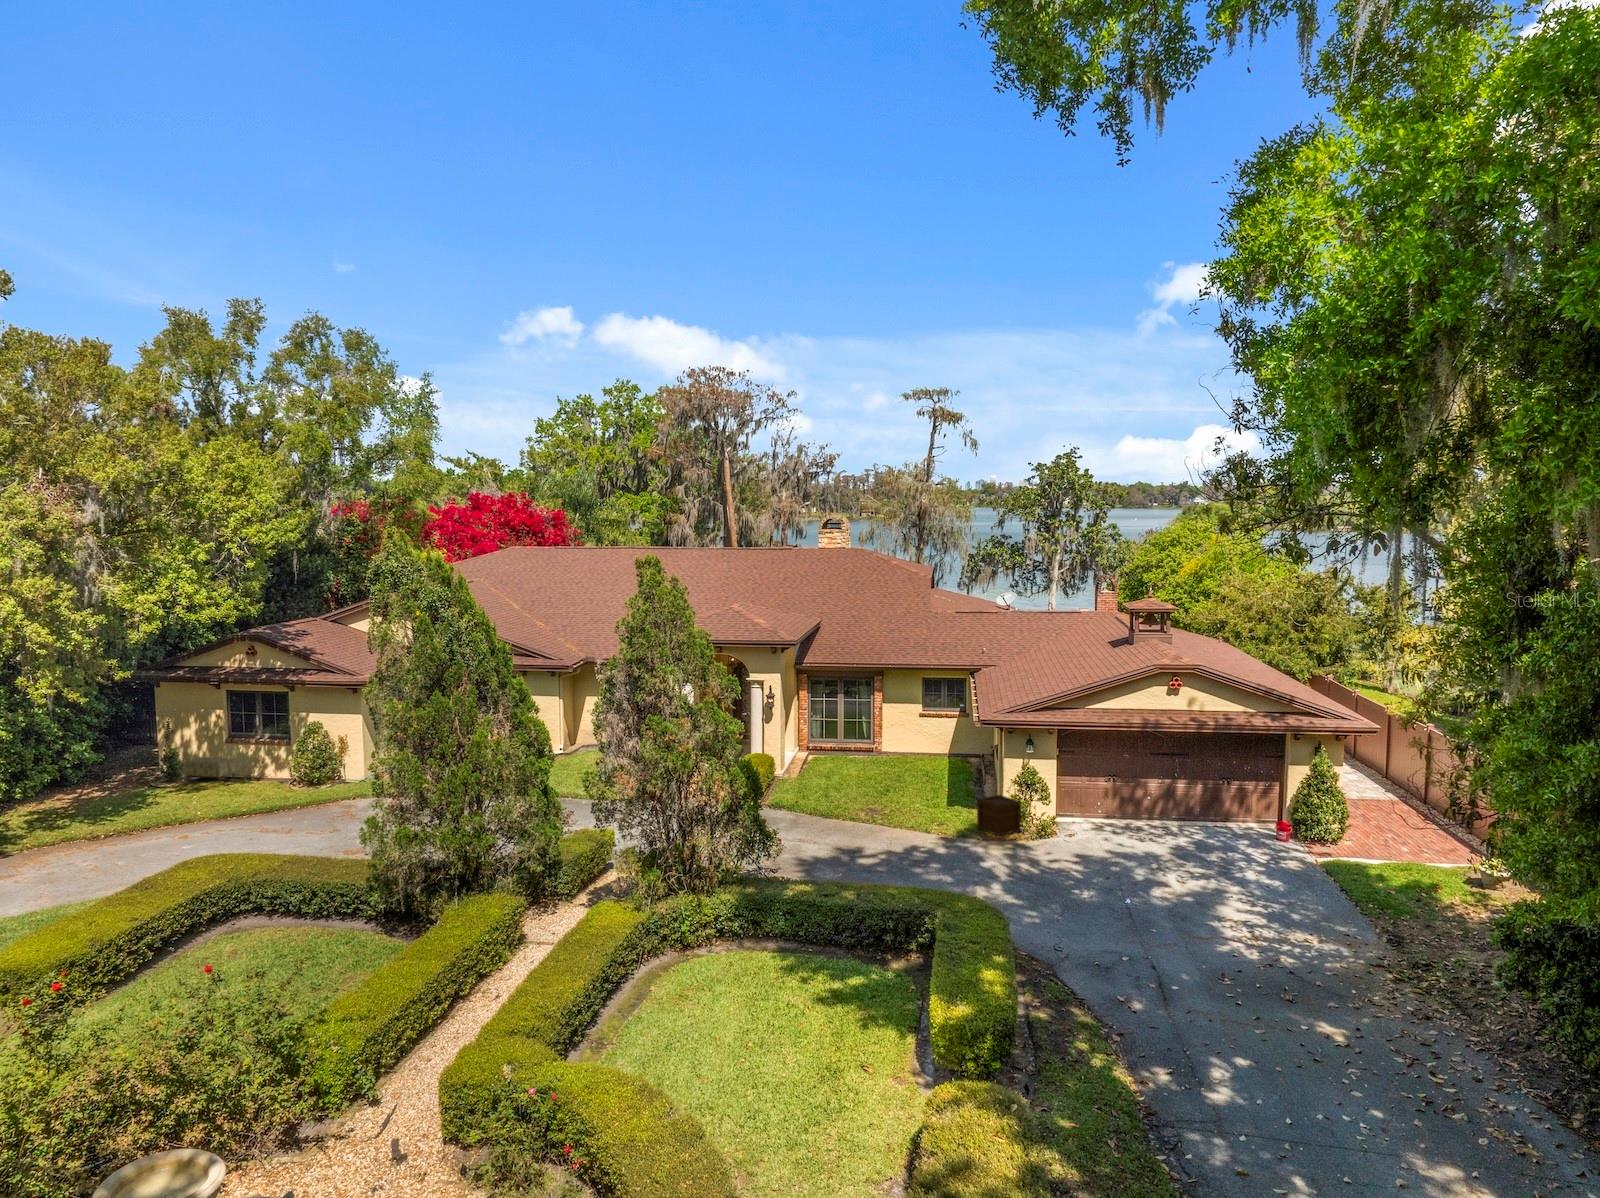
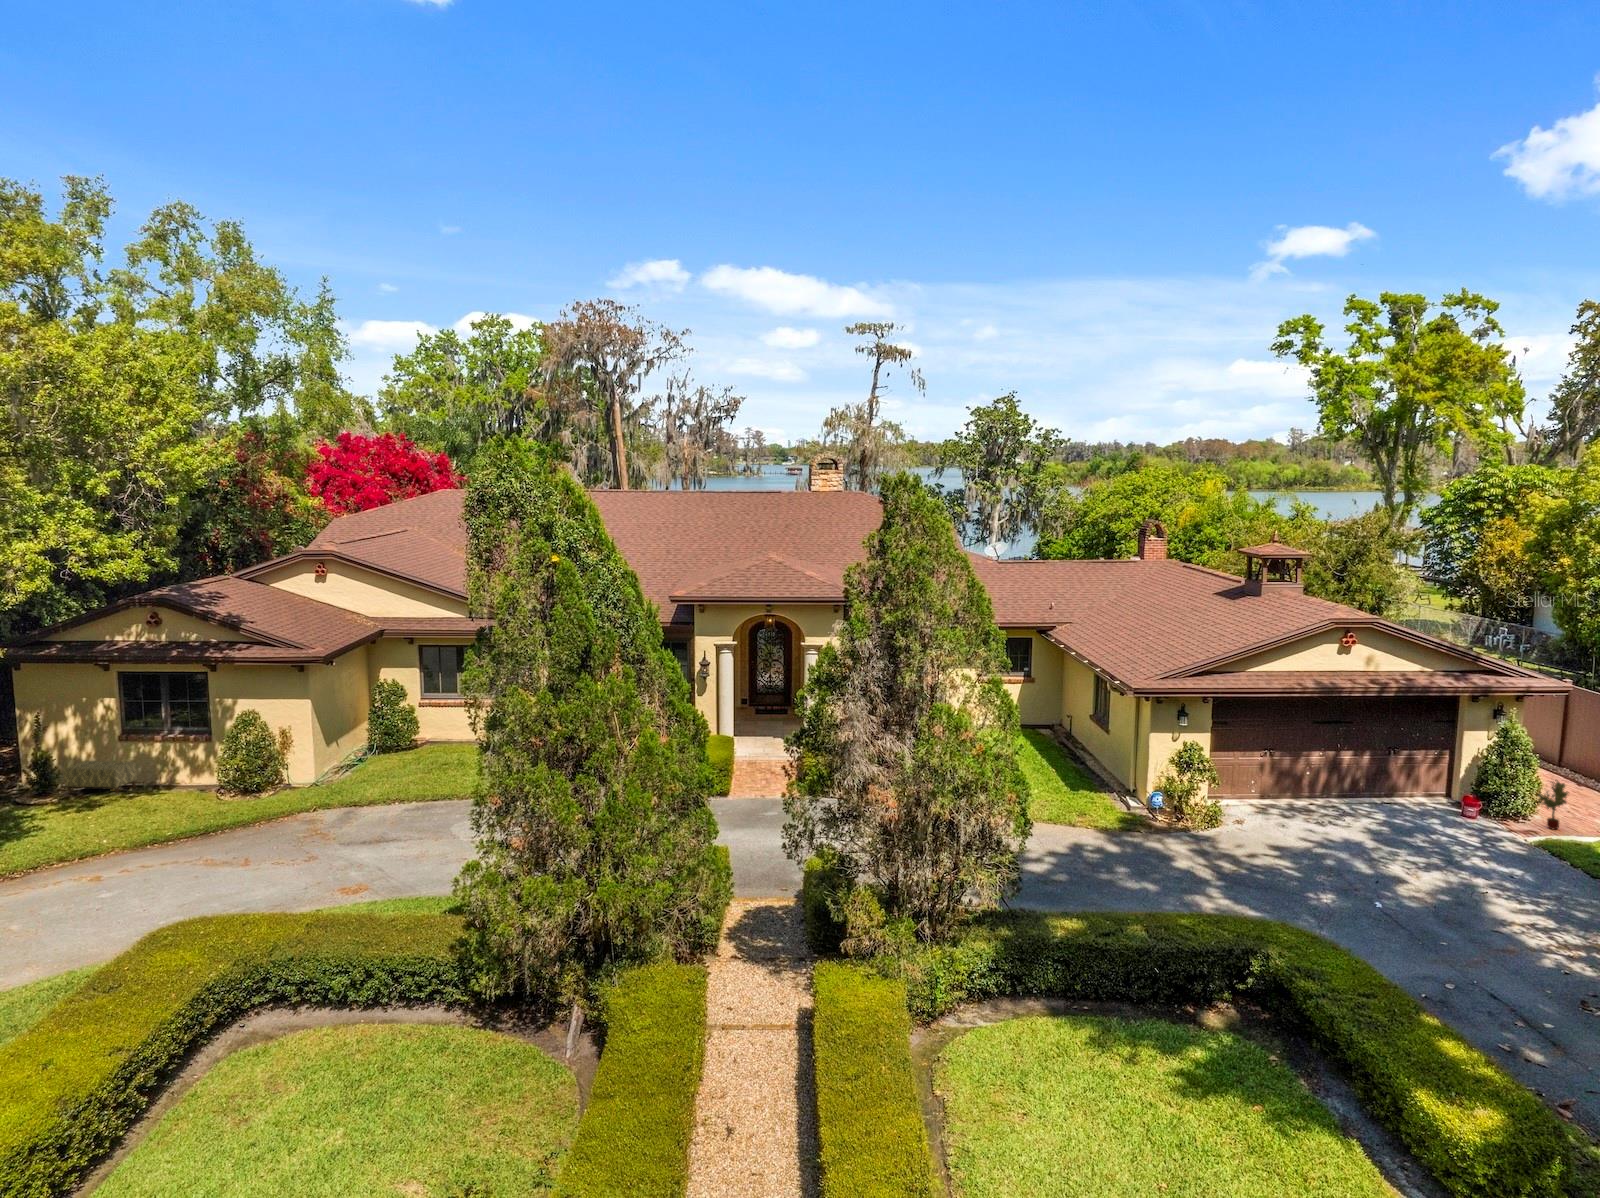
wooden crate: present [977,795,1021,836] -> none [1124,776,1178,827]
potted tree: none [1336,806,1366,853] -> present [1537,780,1568,829]

